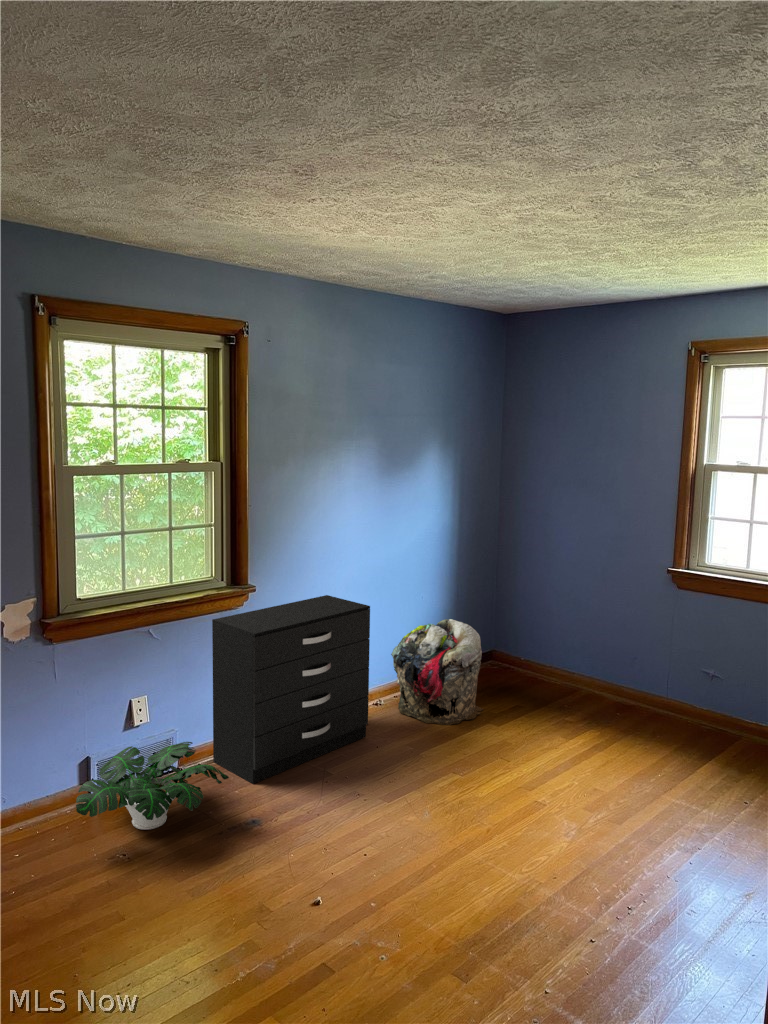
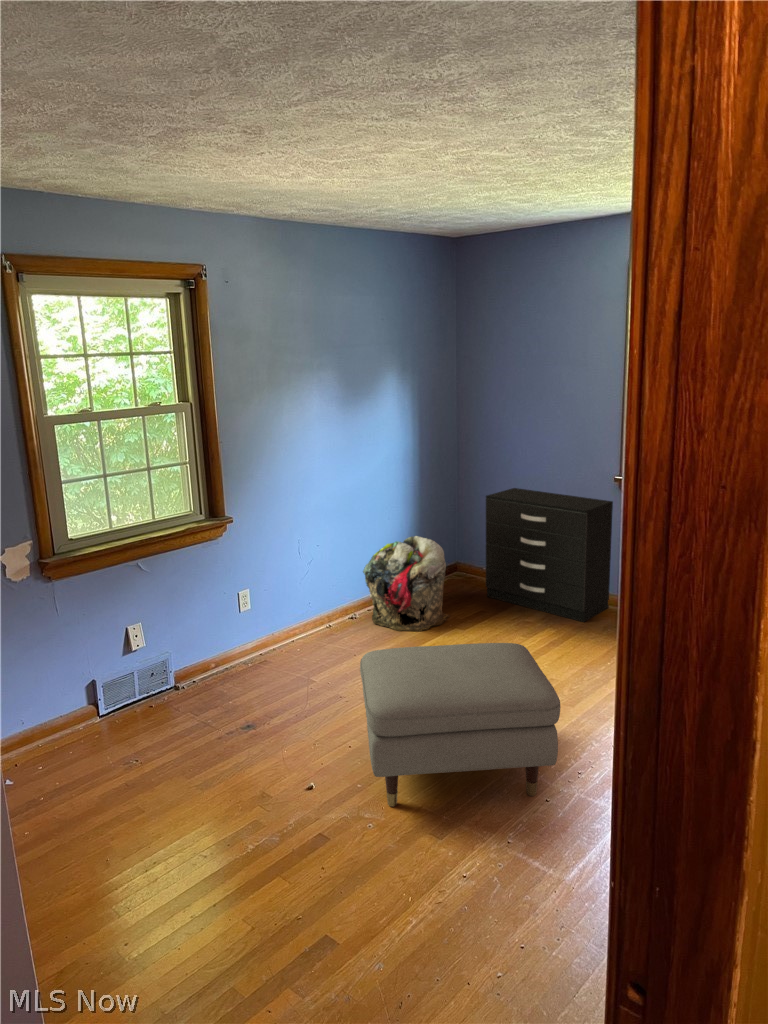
dresser: present [212,595,370,784] -> present [486,488,613,622]
potted plant: present [76,742,229,830] -> none [89,661,224,739]
ottoman: none [382,746,613,936] -> present [360,643,561,807]

